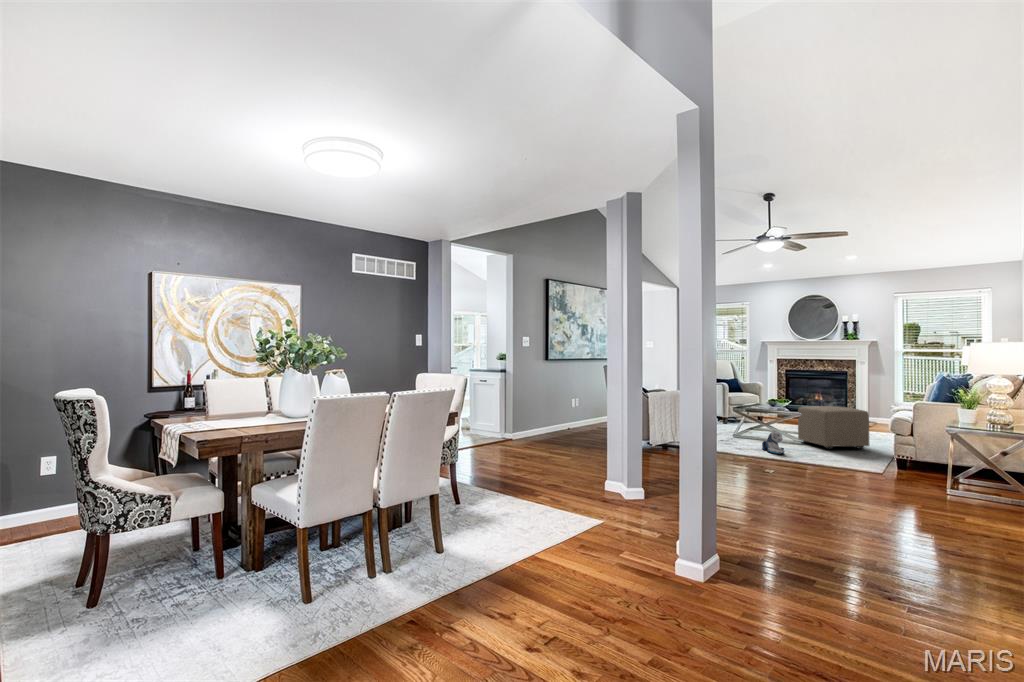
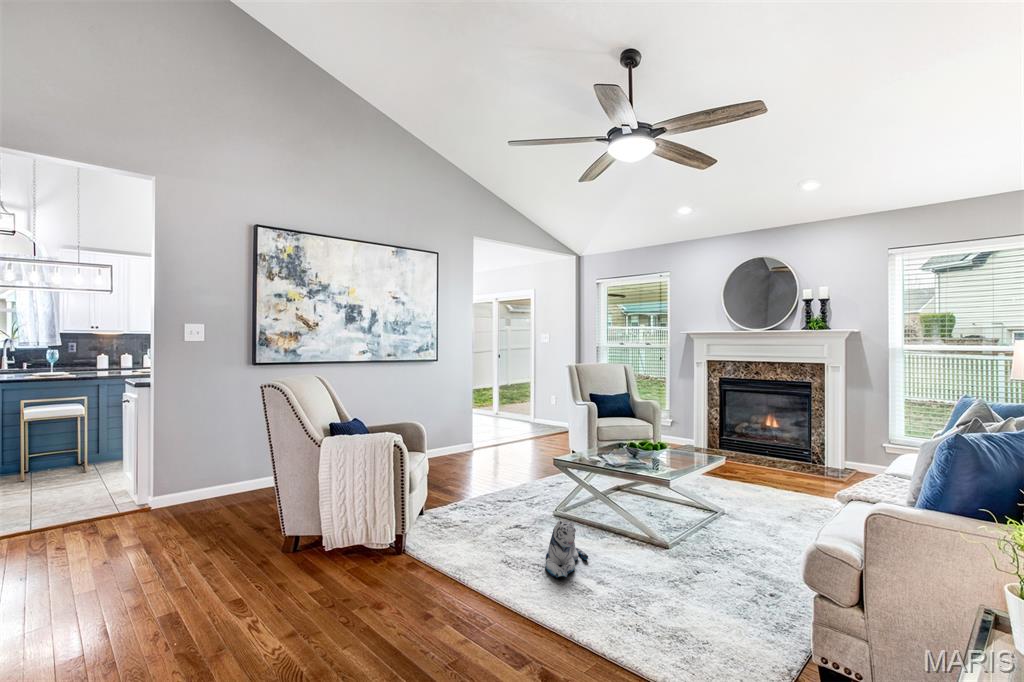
ottoman: present [798,406,870,449] -> none [655,458,780,558]

